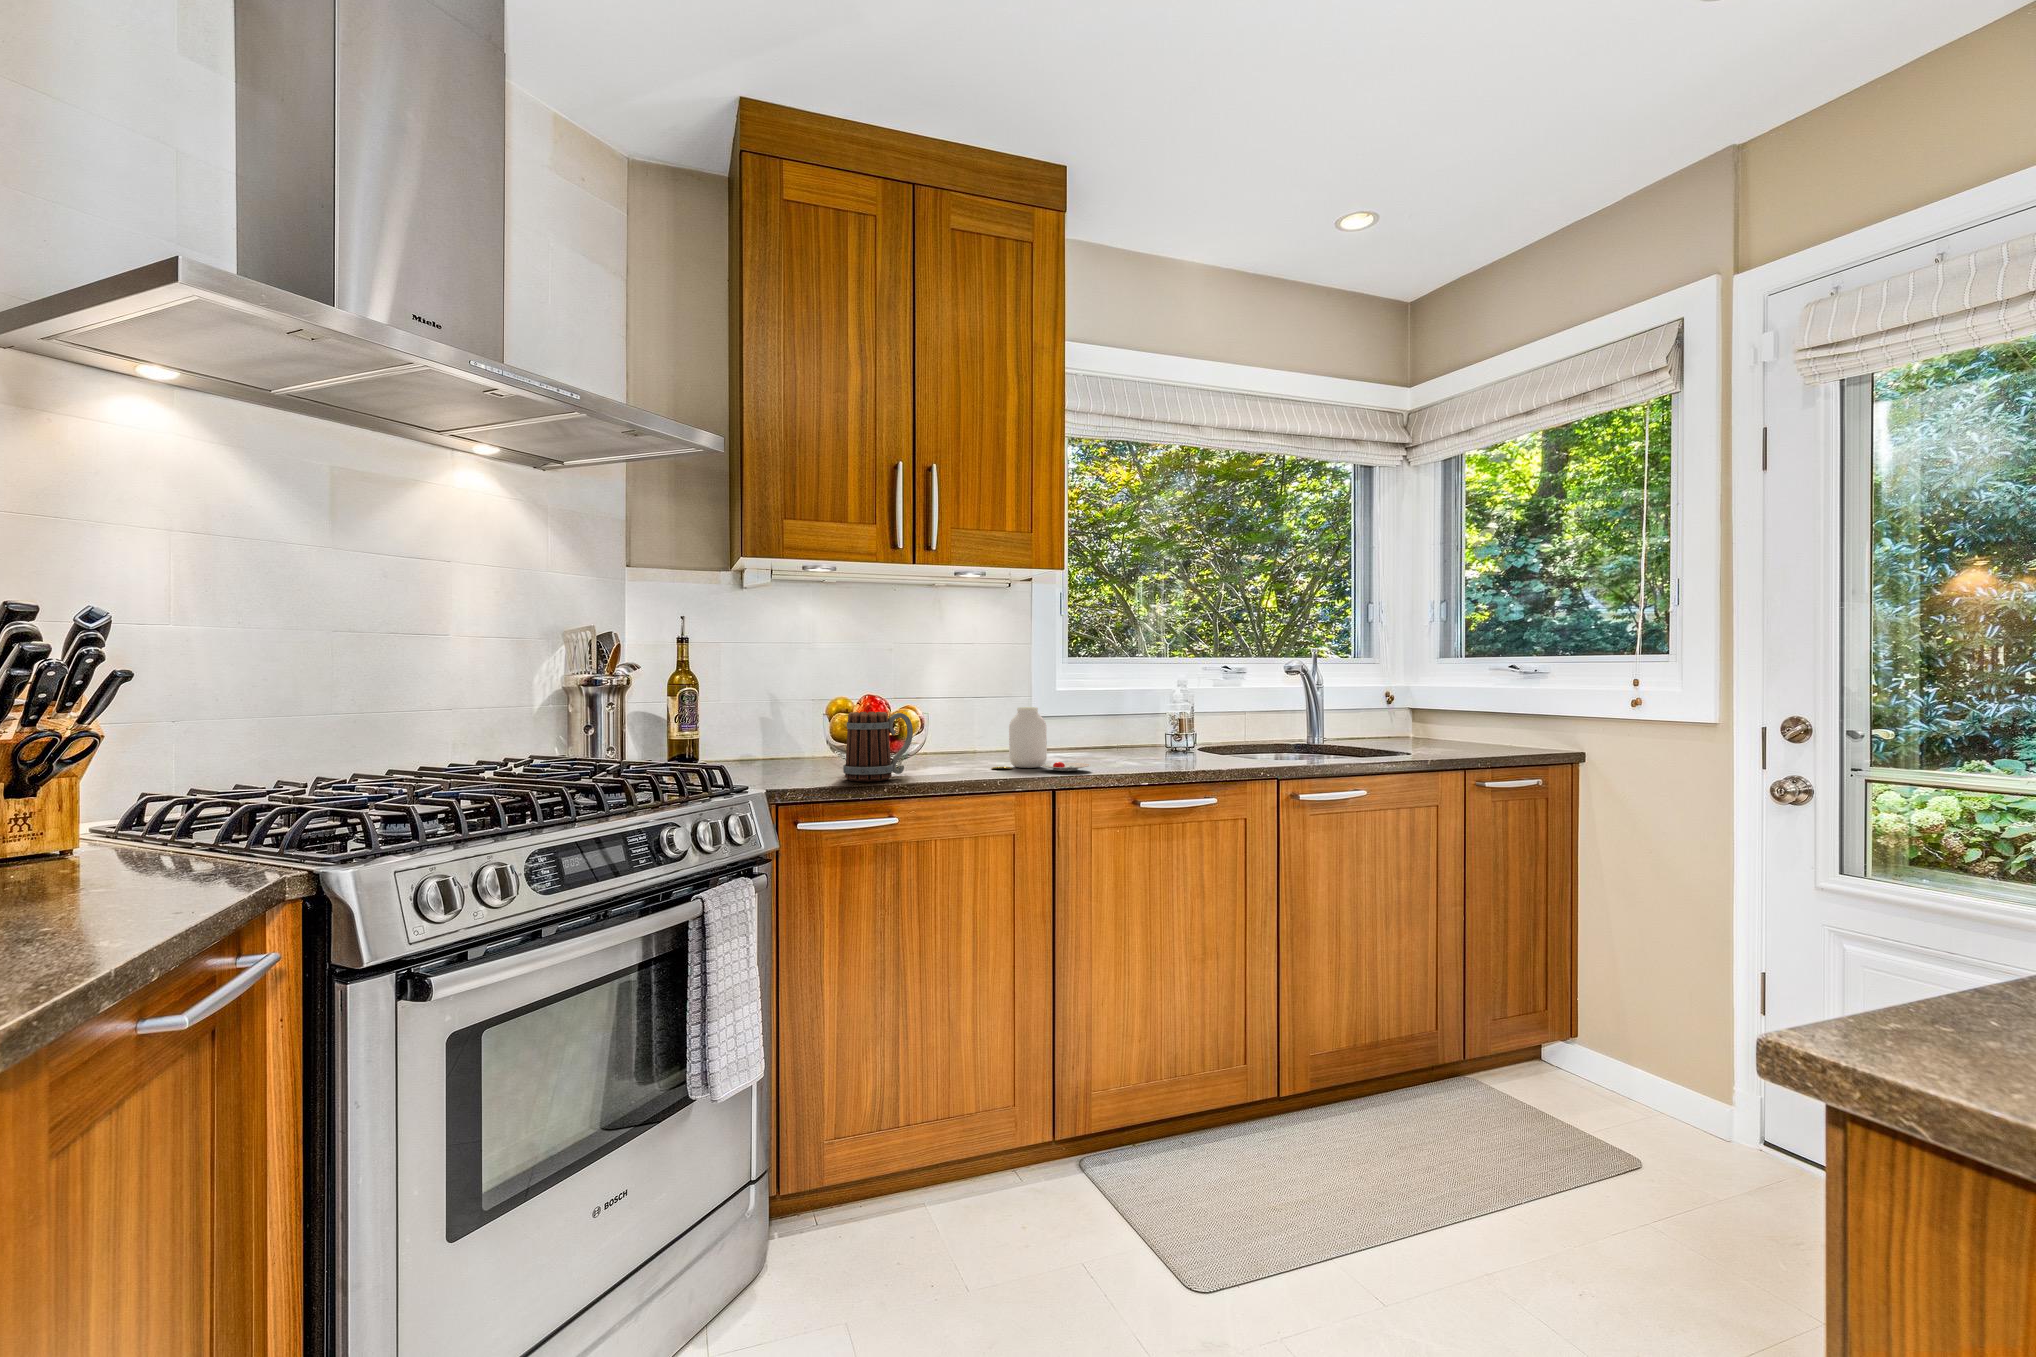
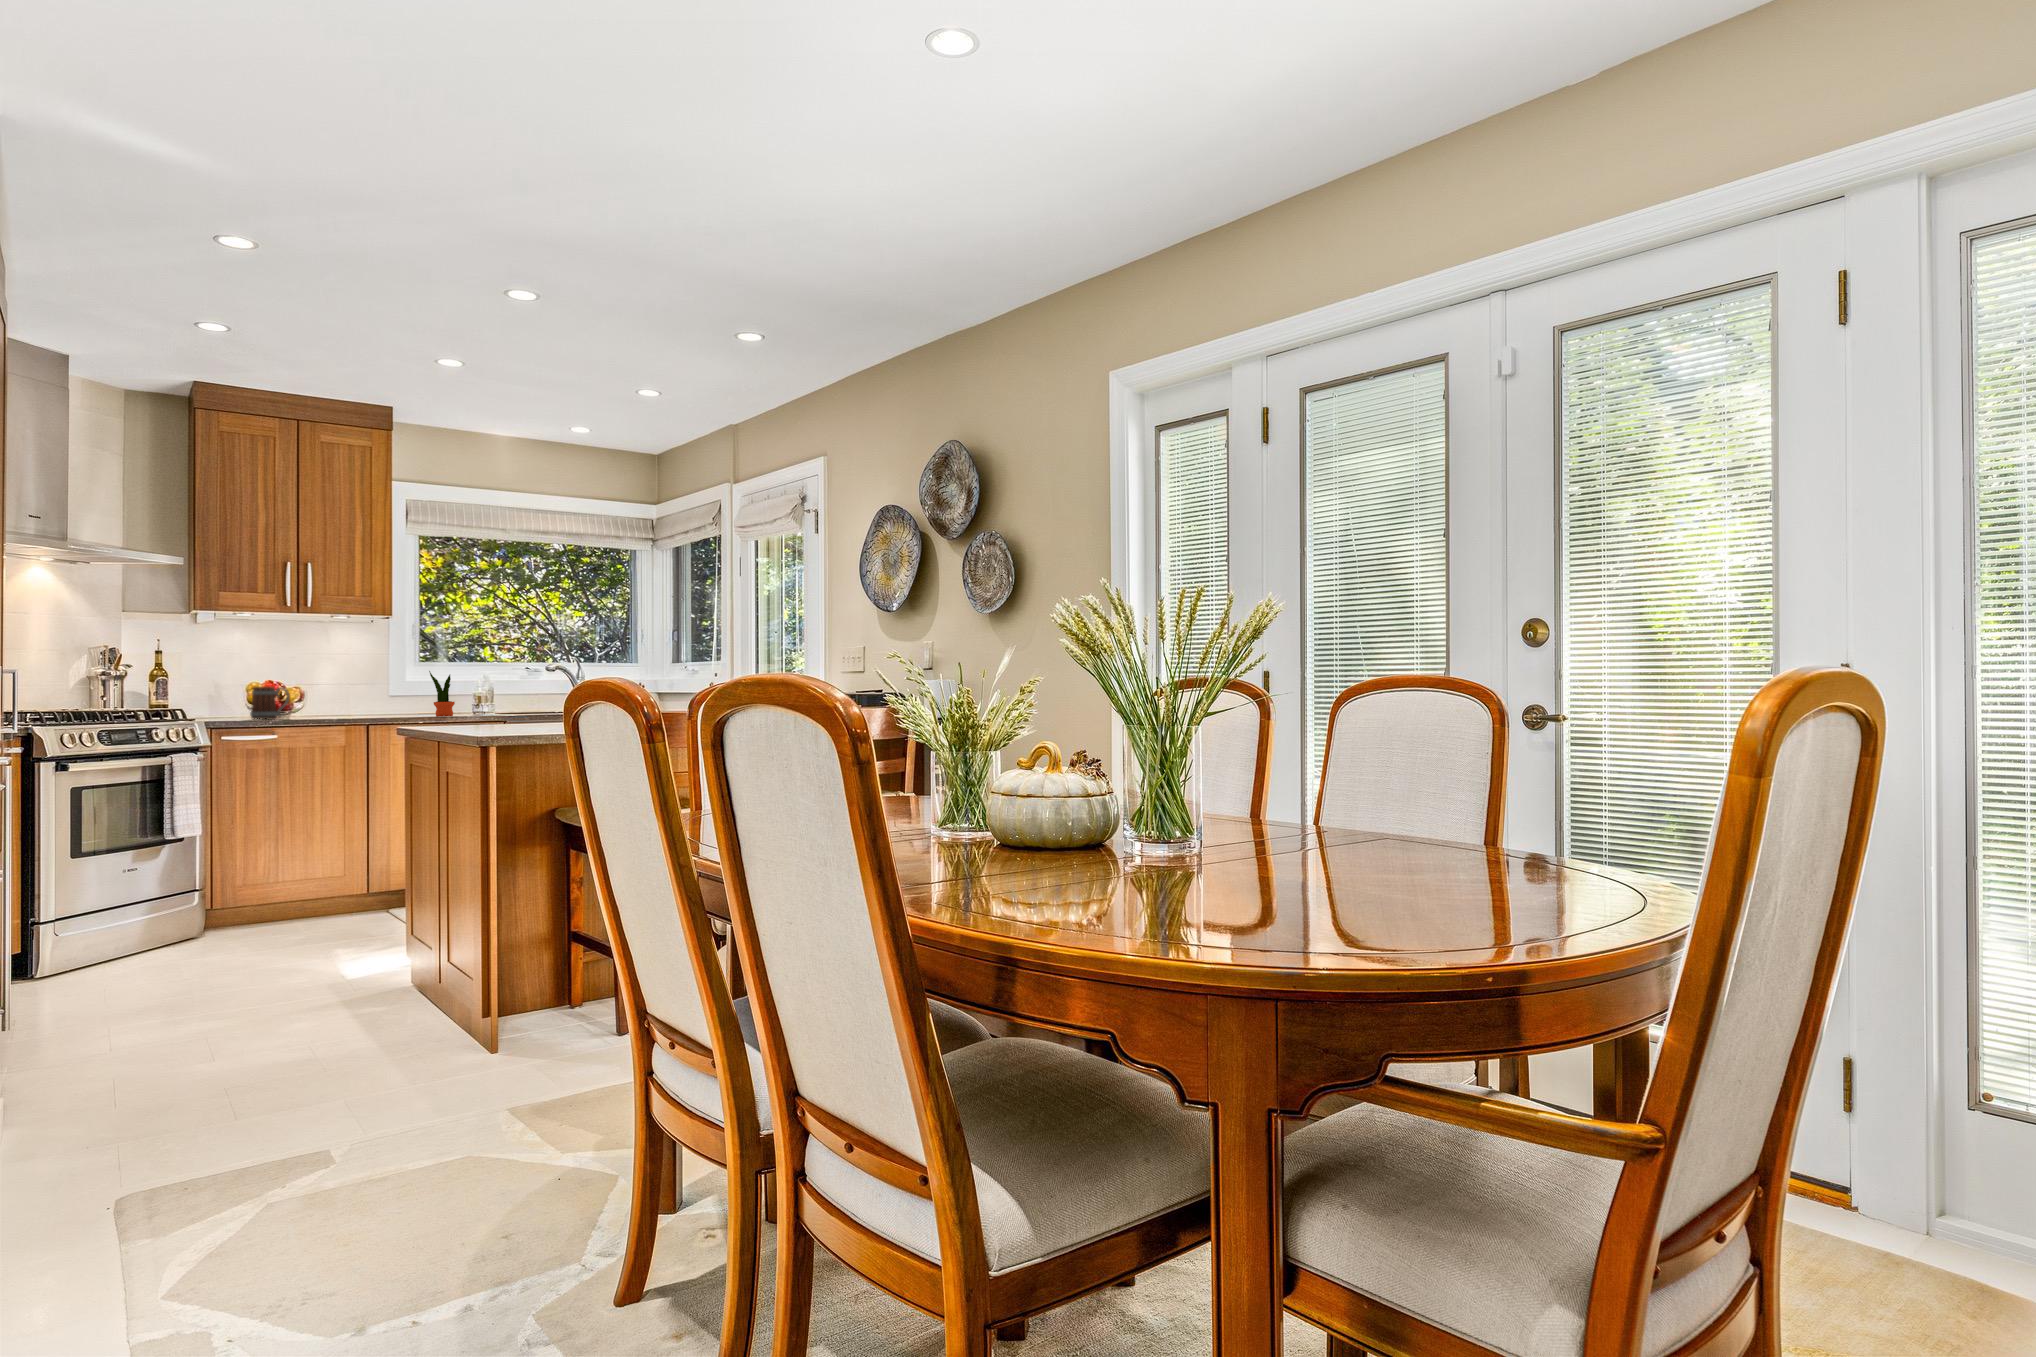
potted plant: none [1092,668,1137,750] -> present [429,671,455,717]
jar: present [991,707,1091,771] -> none [341,687,394,718]

